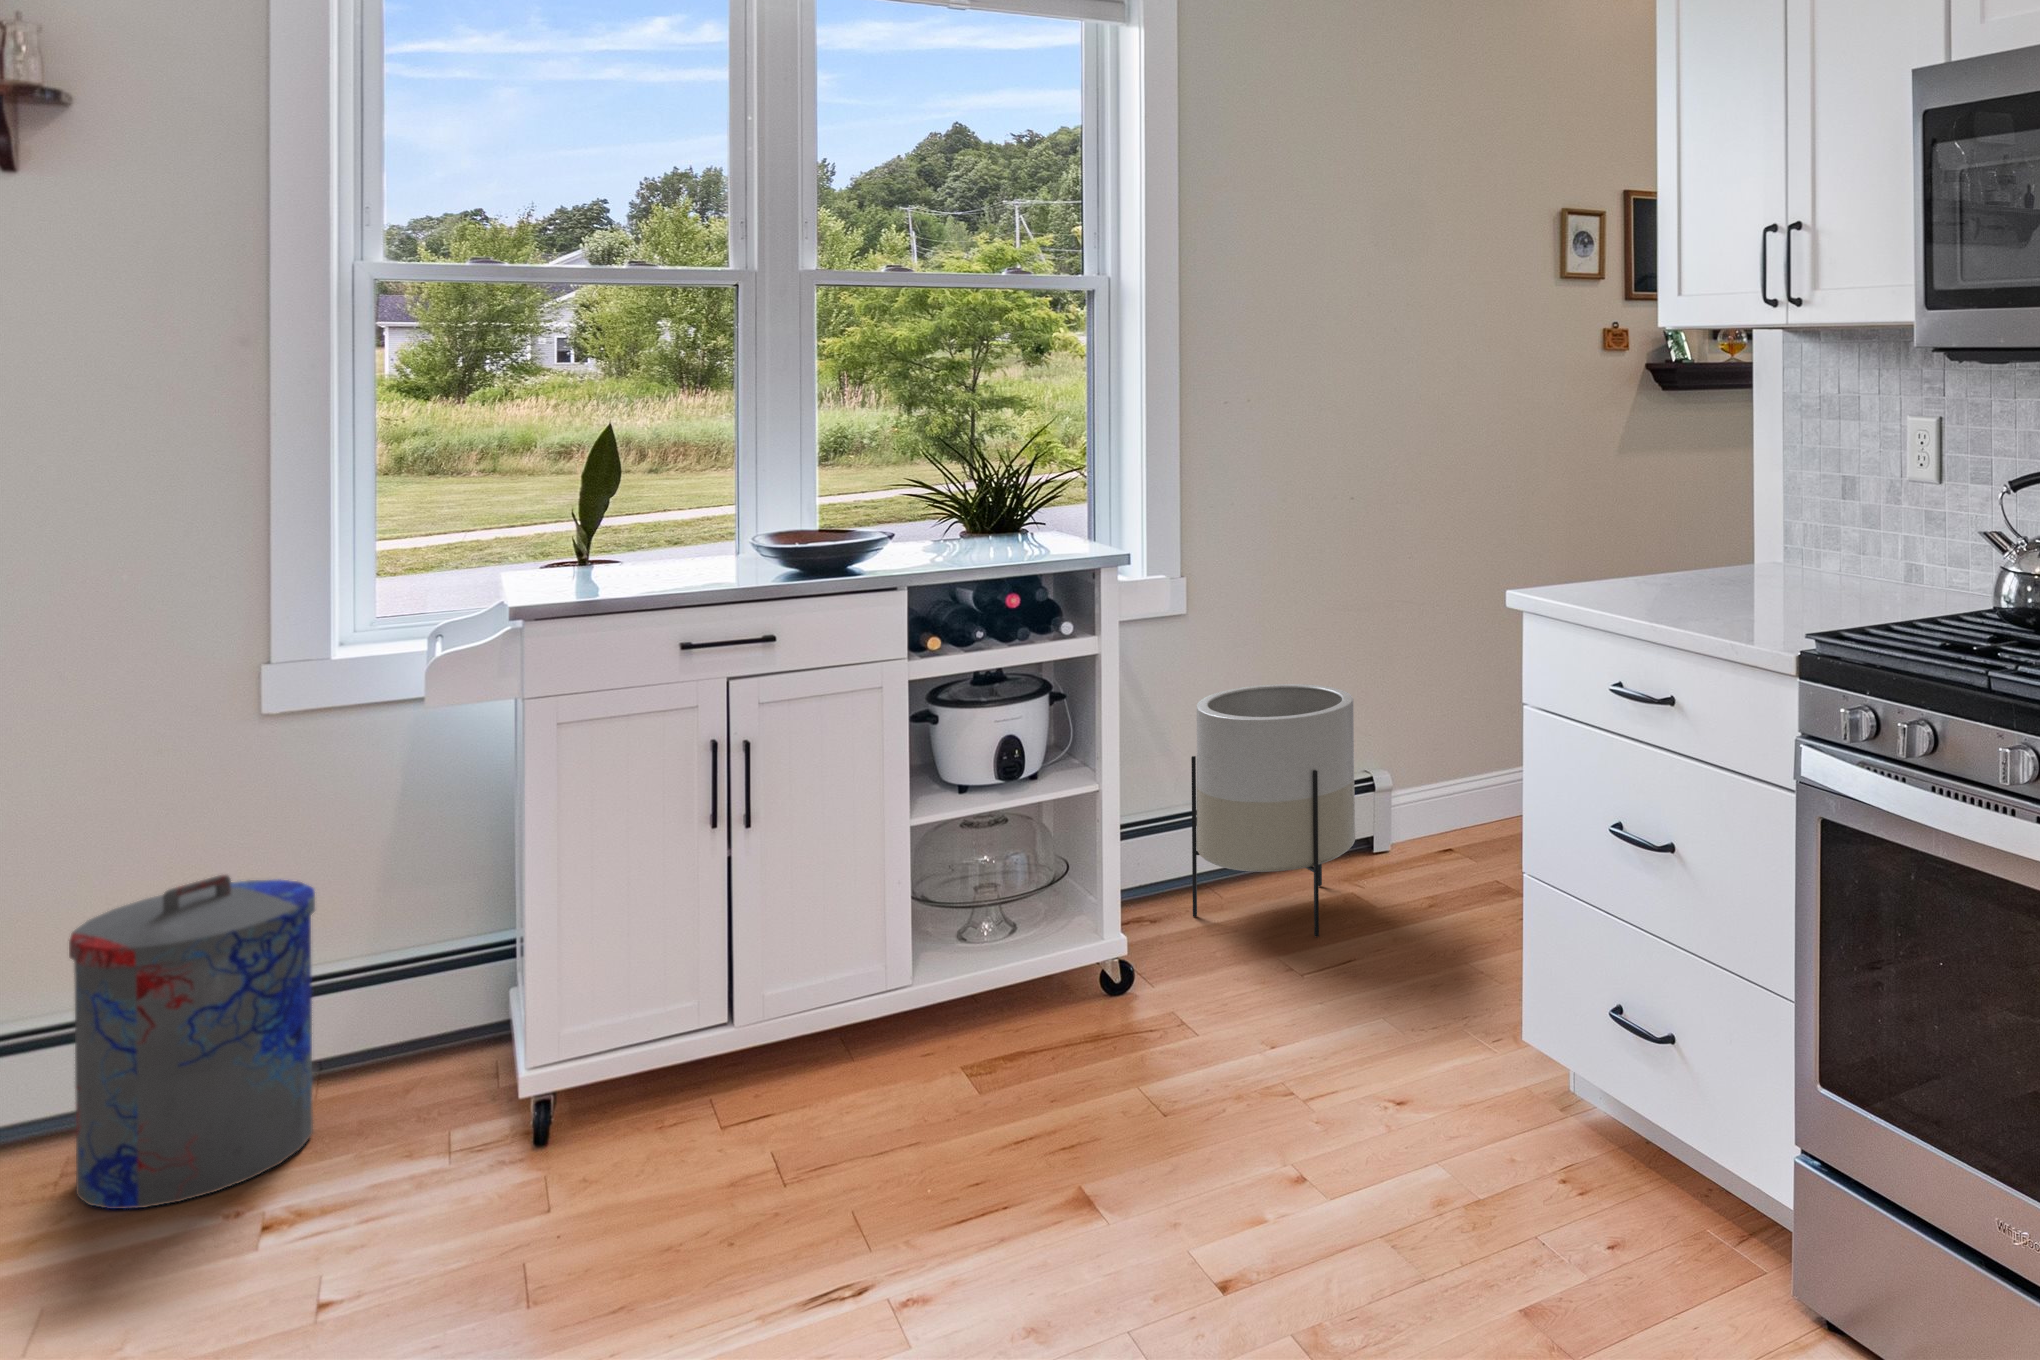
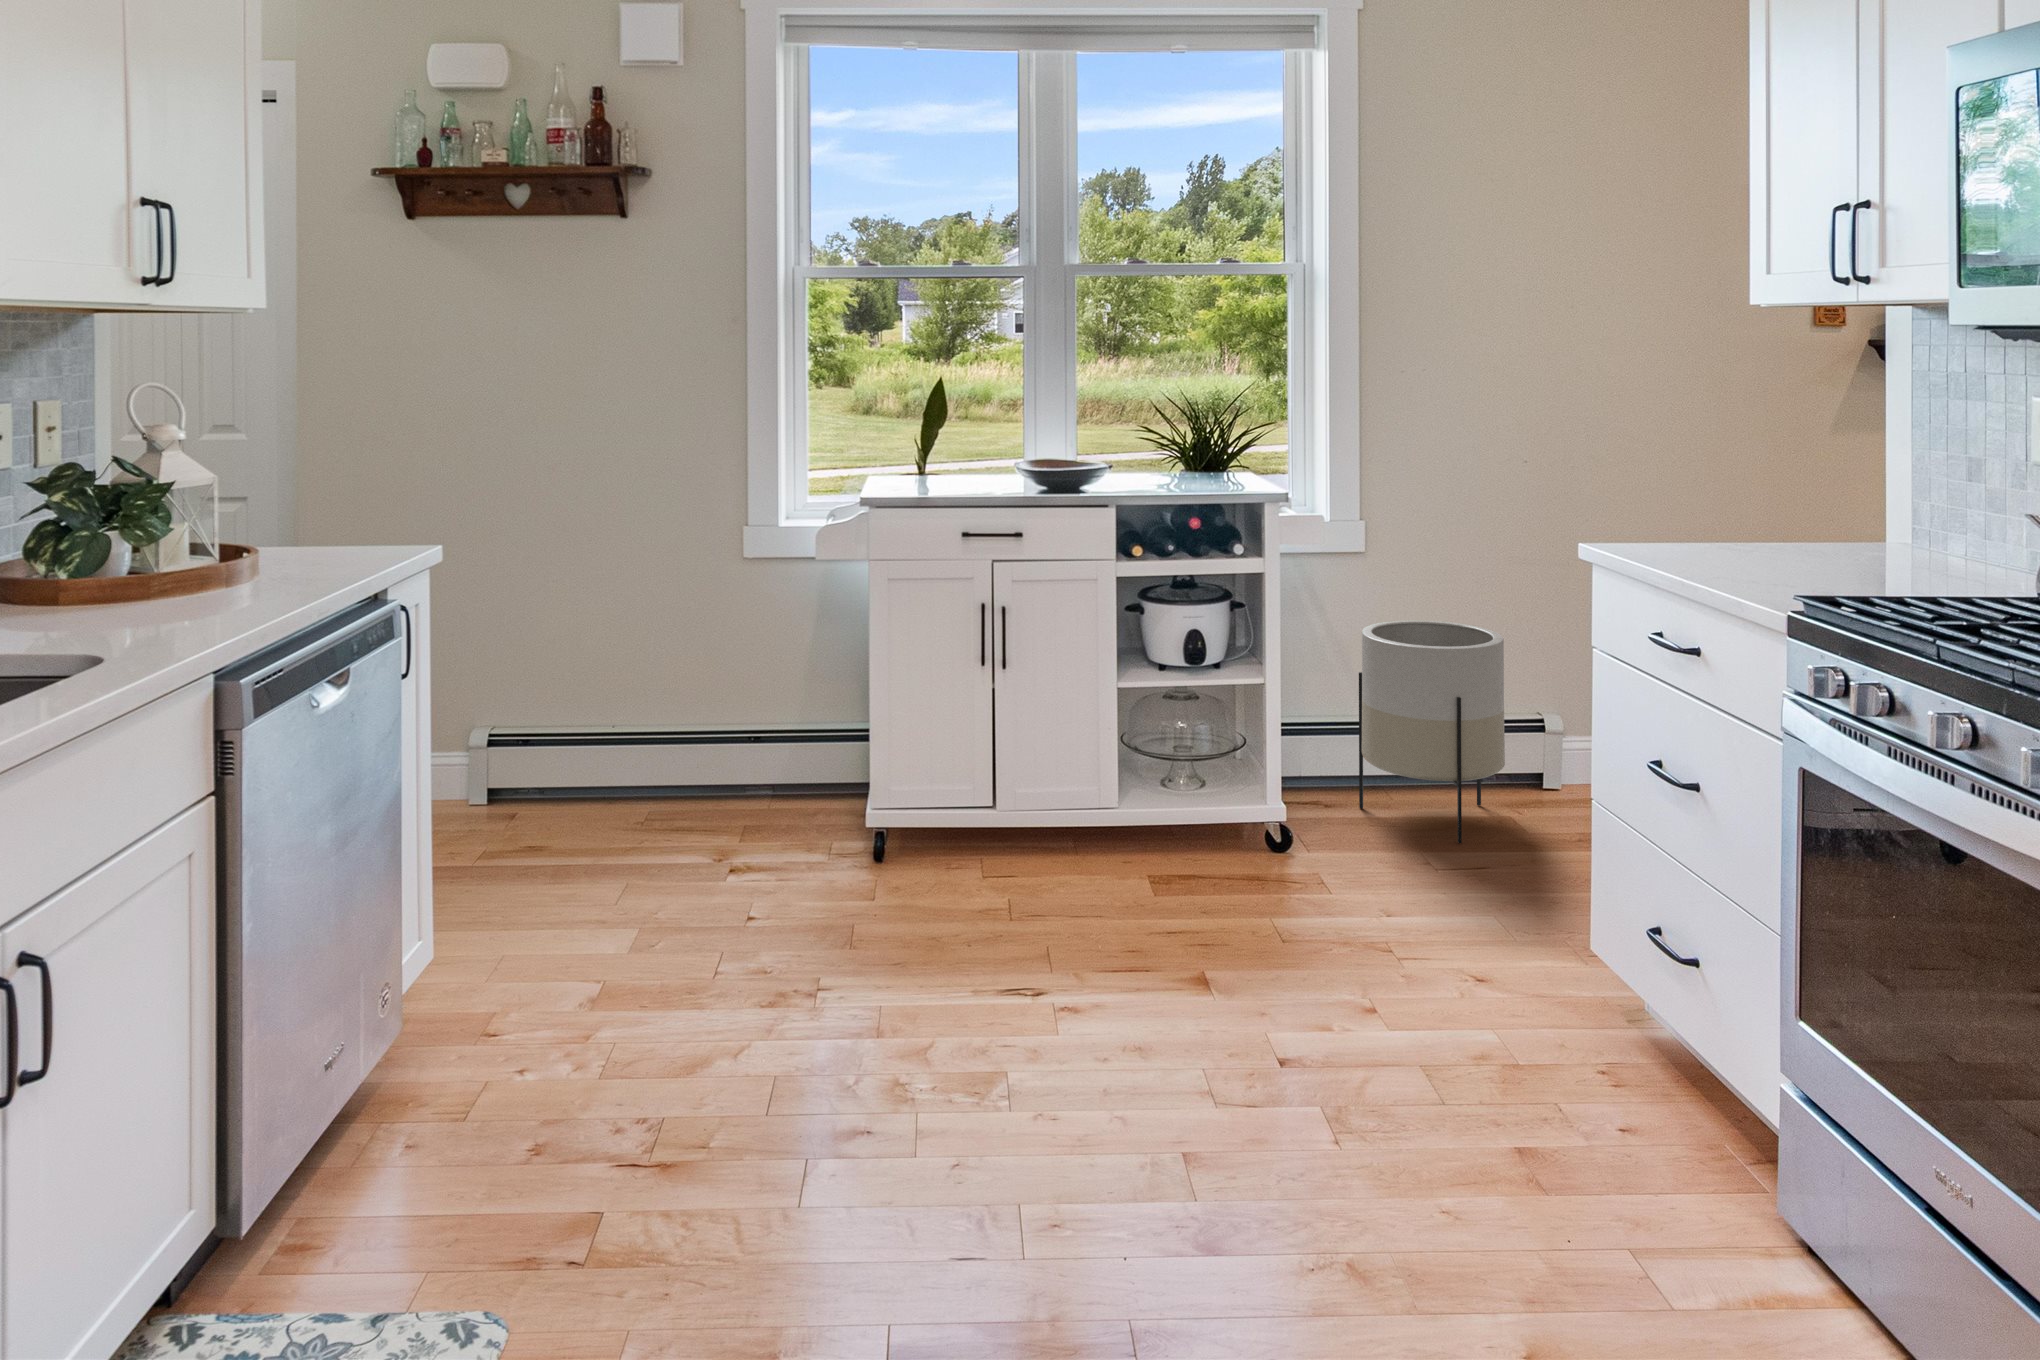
trash can: present [69,875,315,1209] -> none [648,651,766,844]

